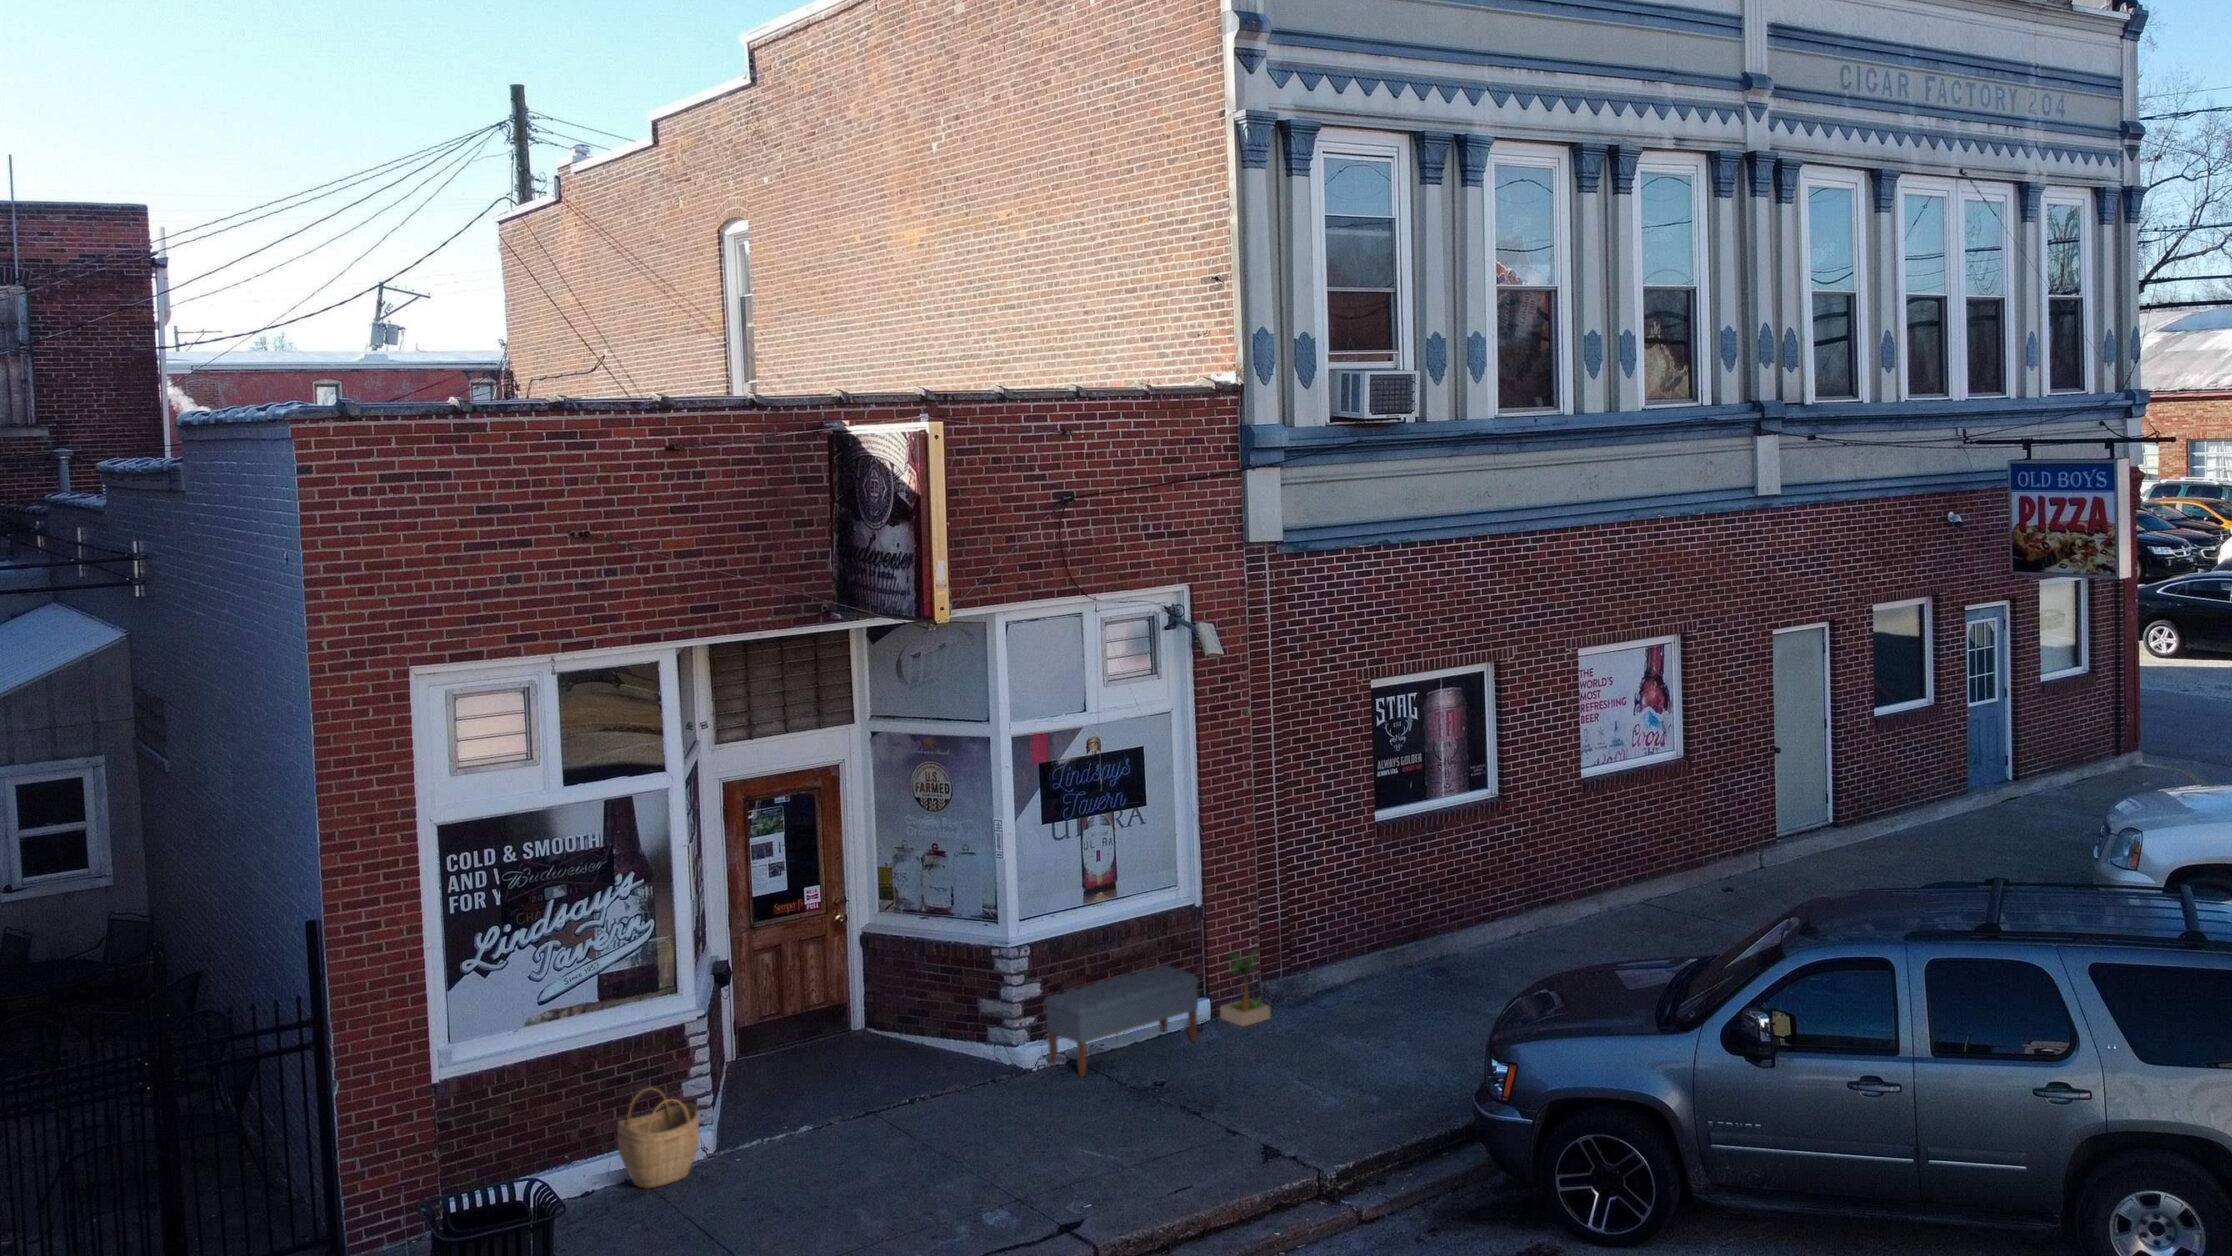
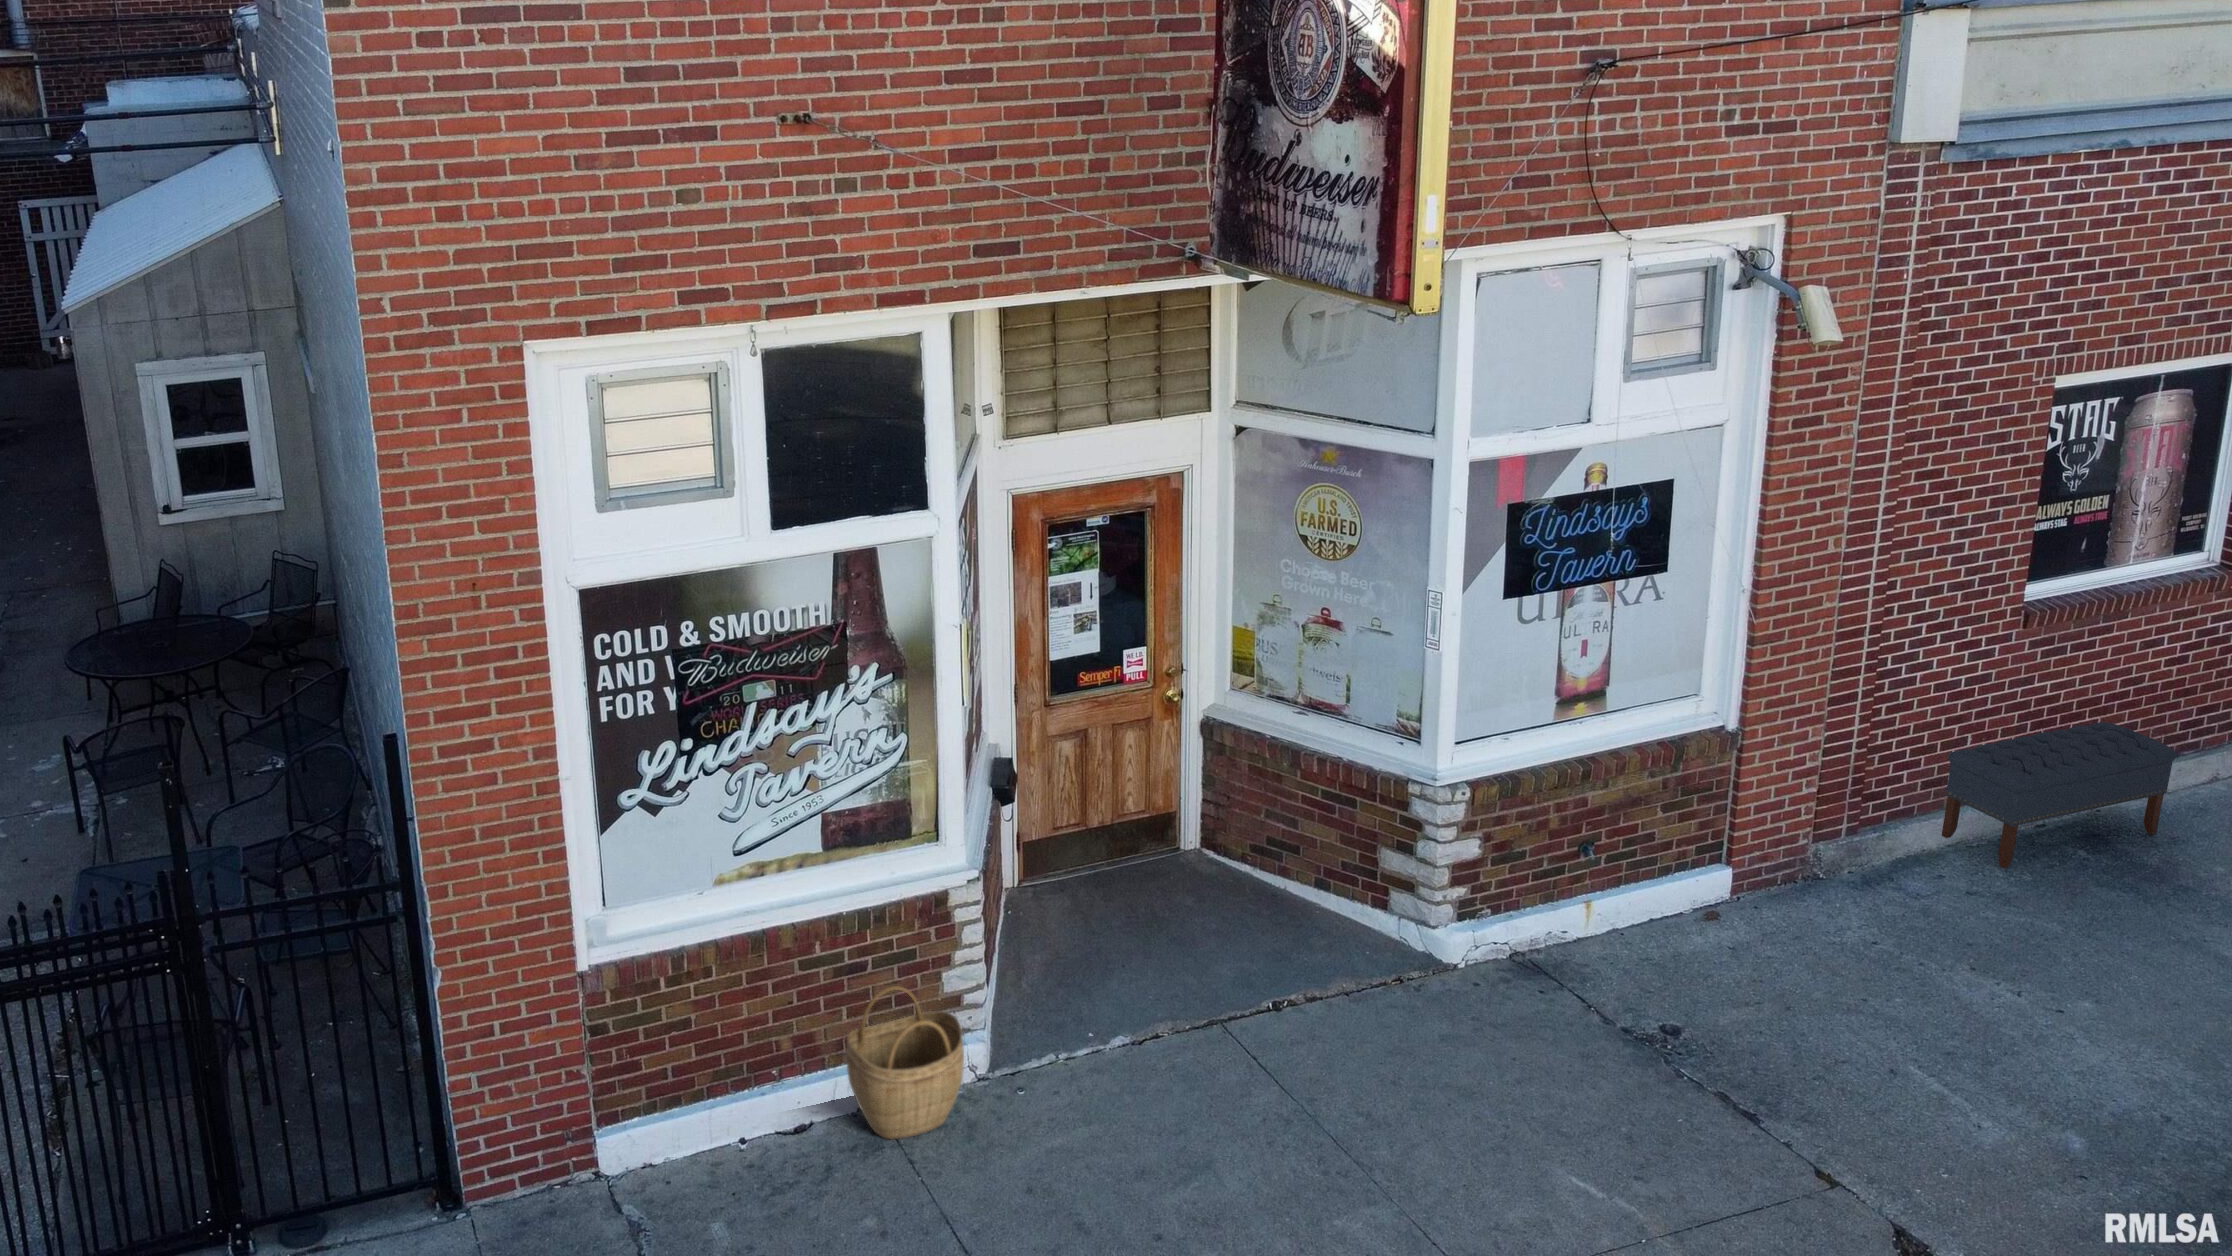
potted plant: present [1220,951,1270,1026] -> none [1746,801,1841,930]
bench: present [1044,966,1199,1077] -> present [1942,722,2177,868]

